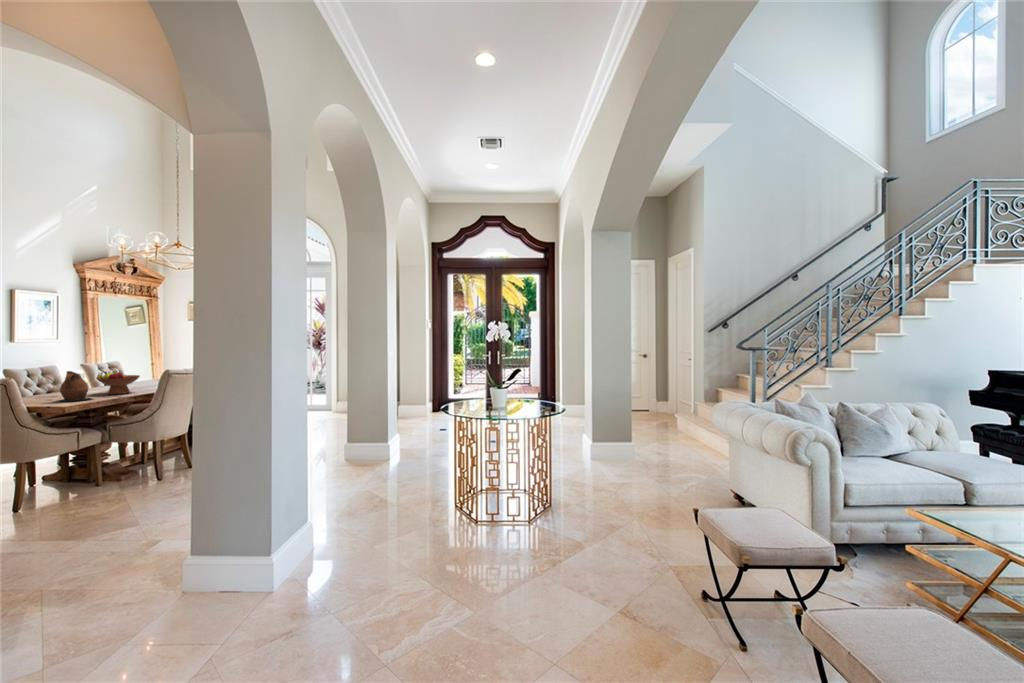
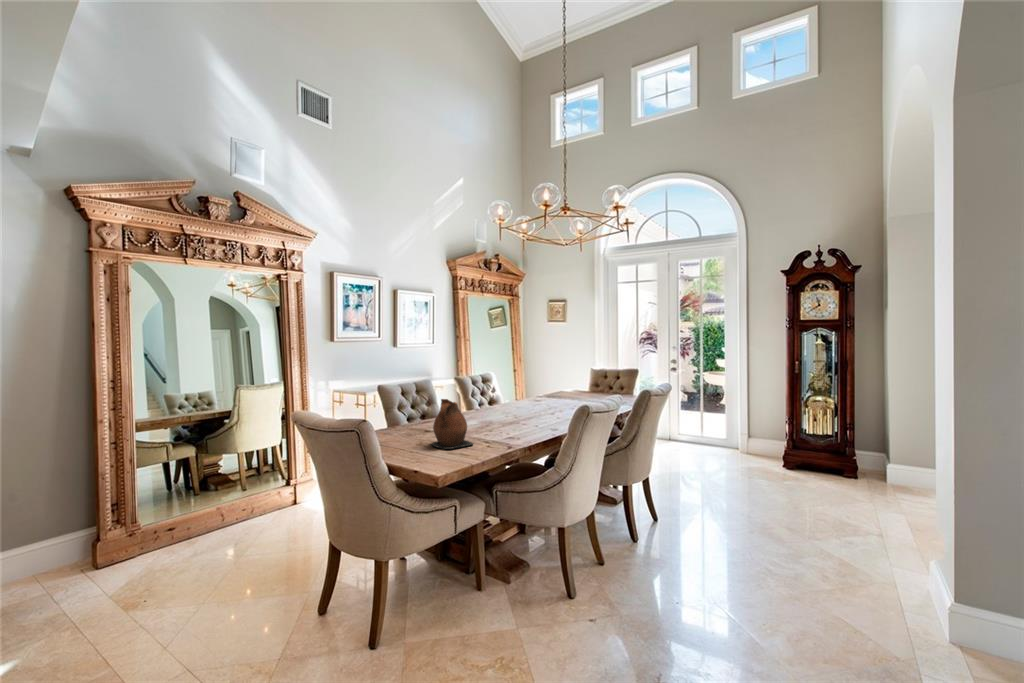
fruit bowl: present [96,371,140,394] -> none [474,396,528,434]

